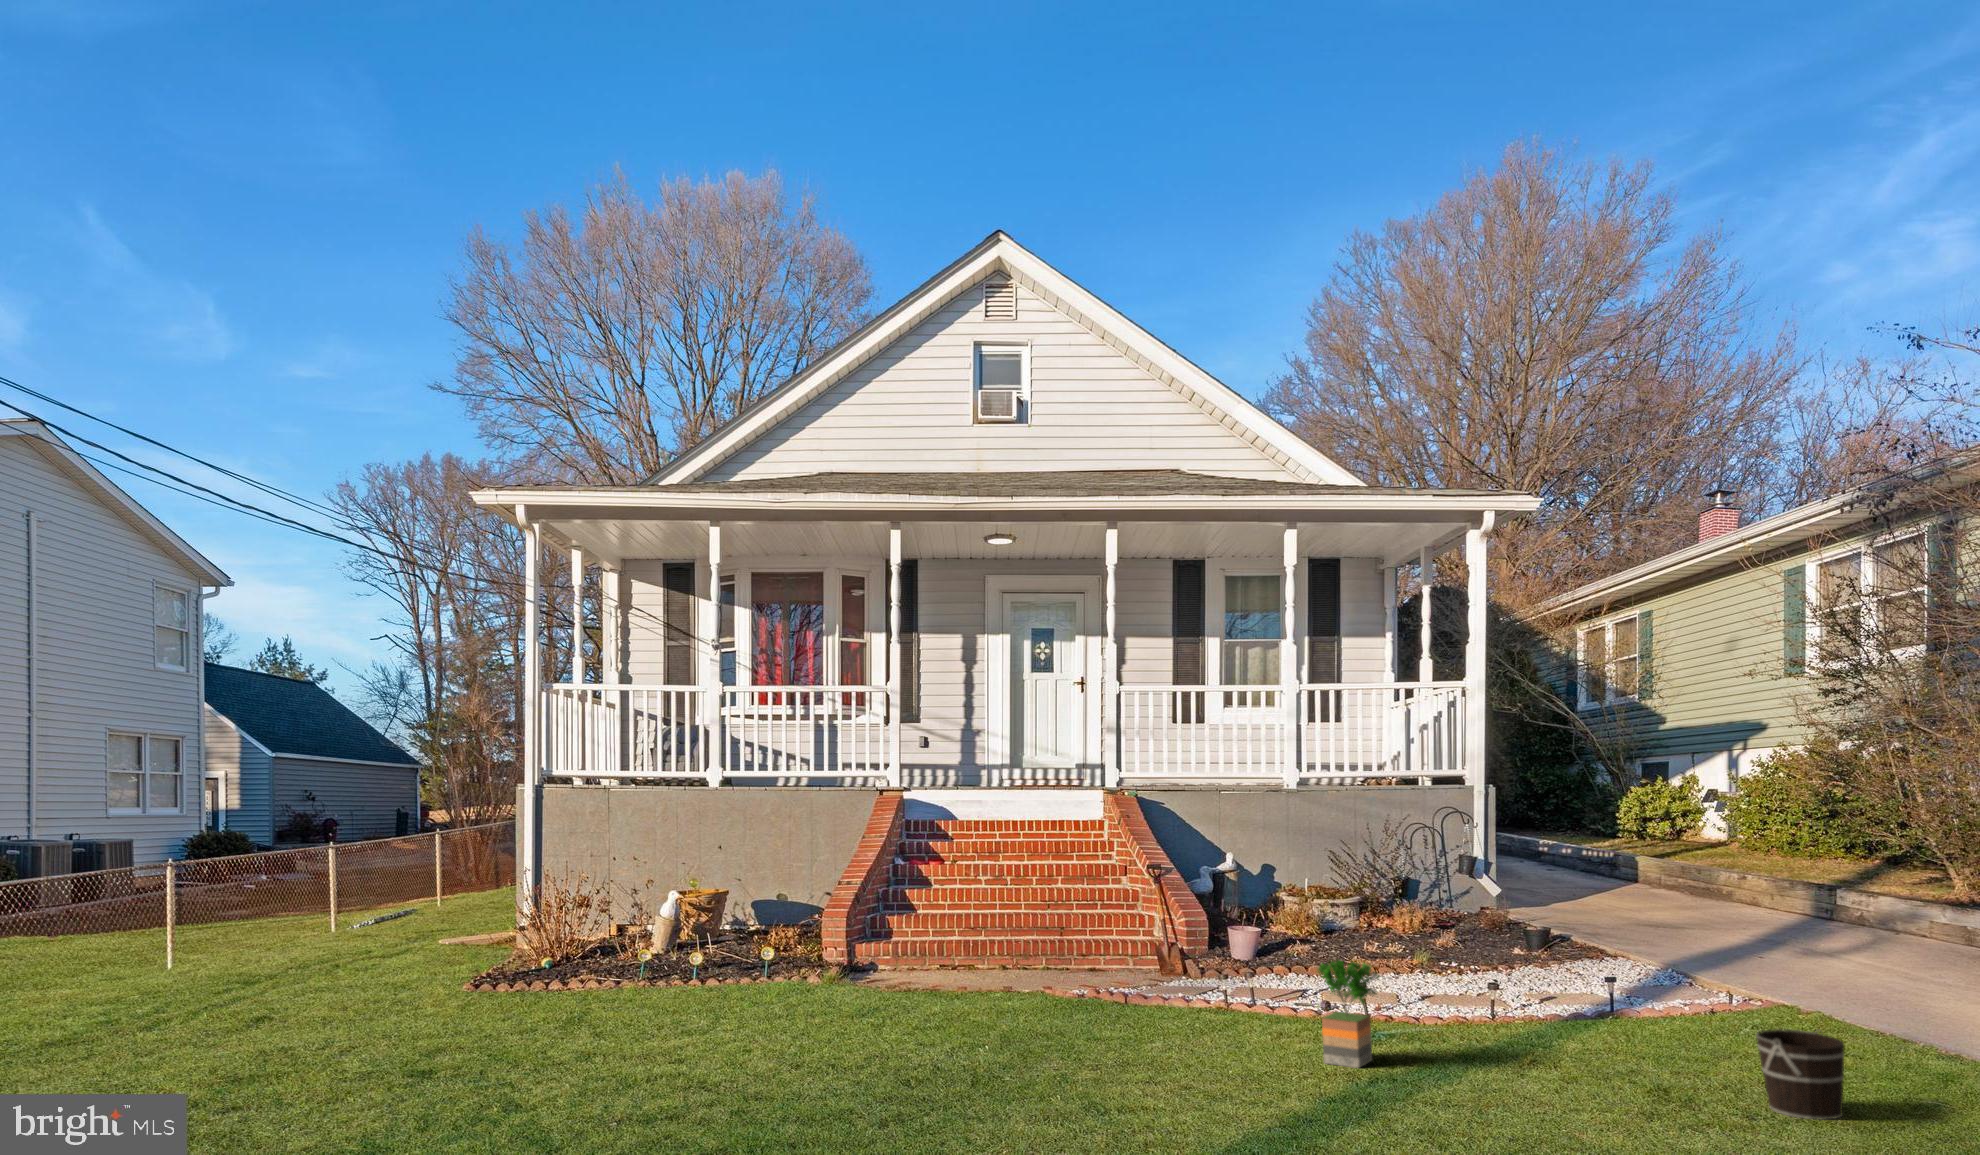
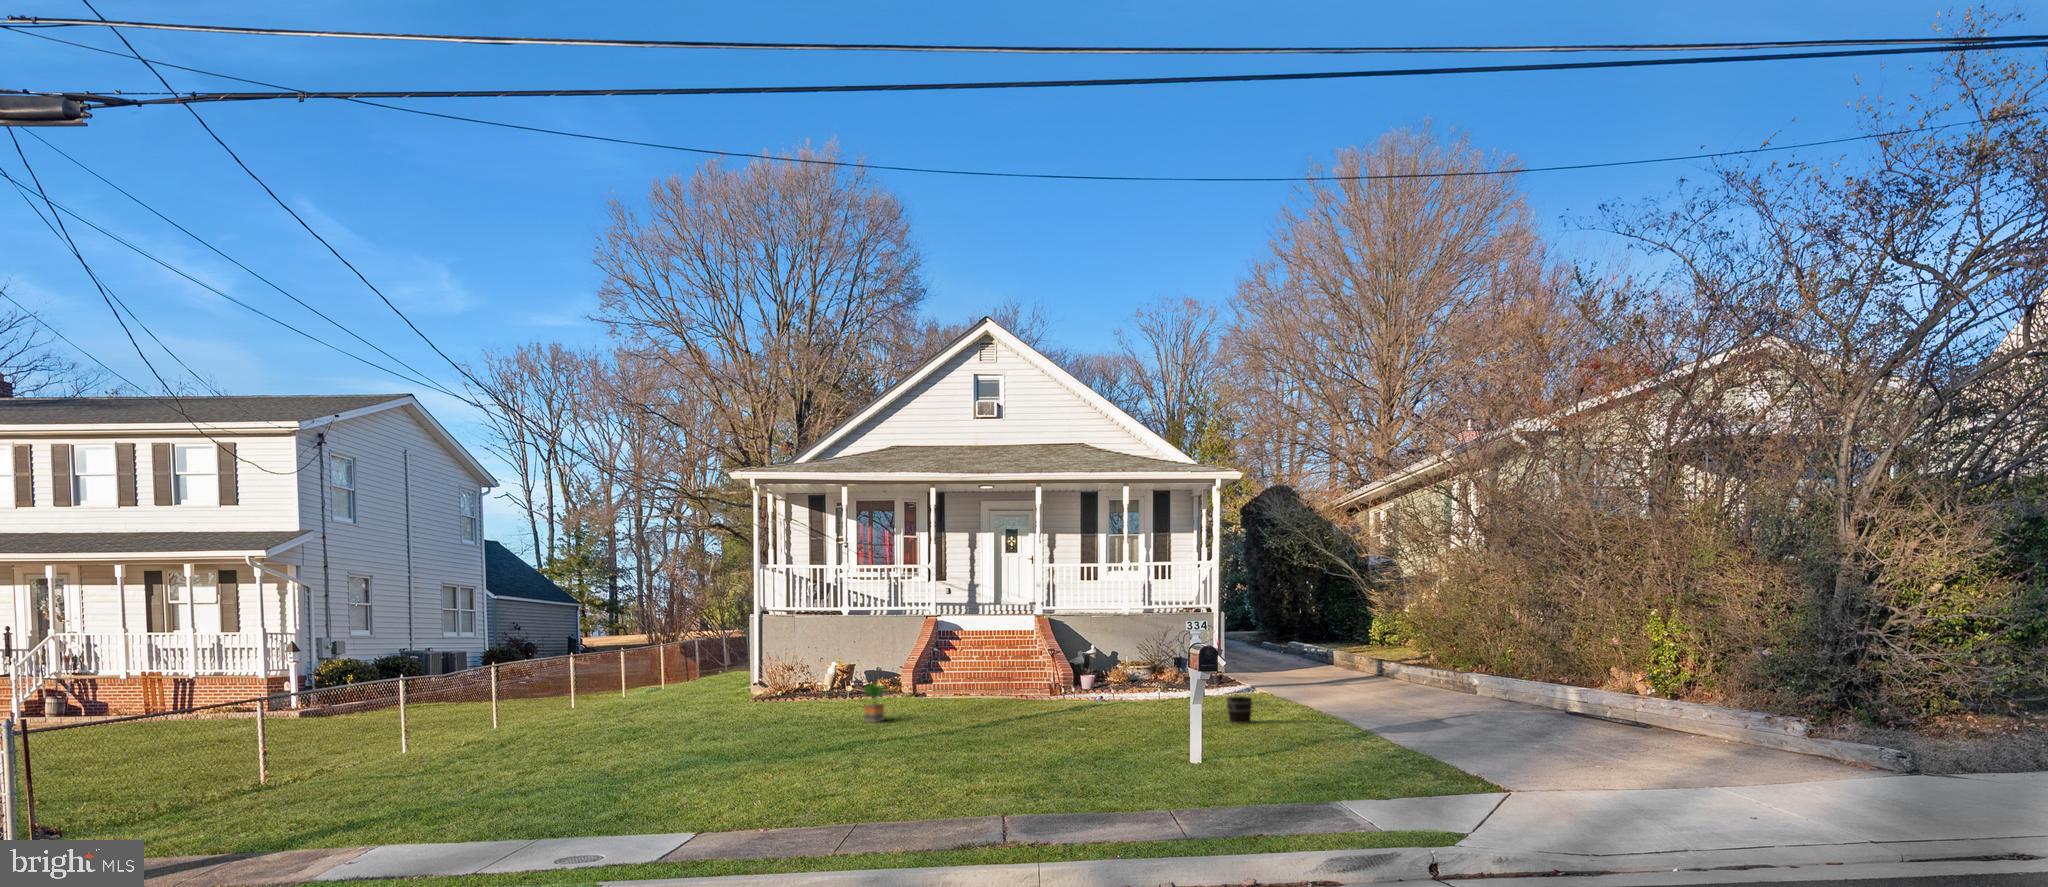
potted tree: present [1317,960,1379,1068] -> present [864,684,887,722]

